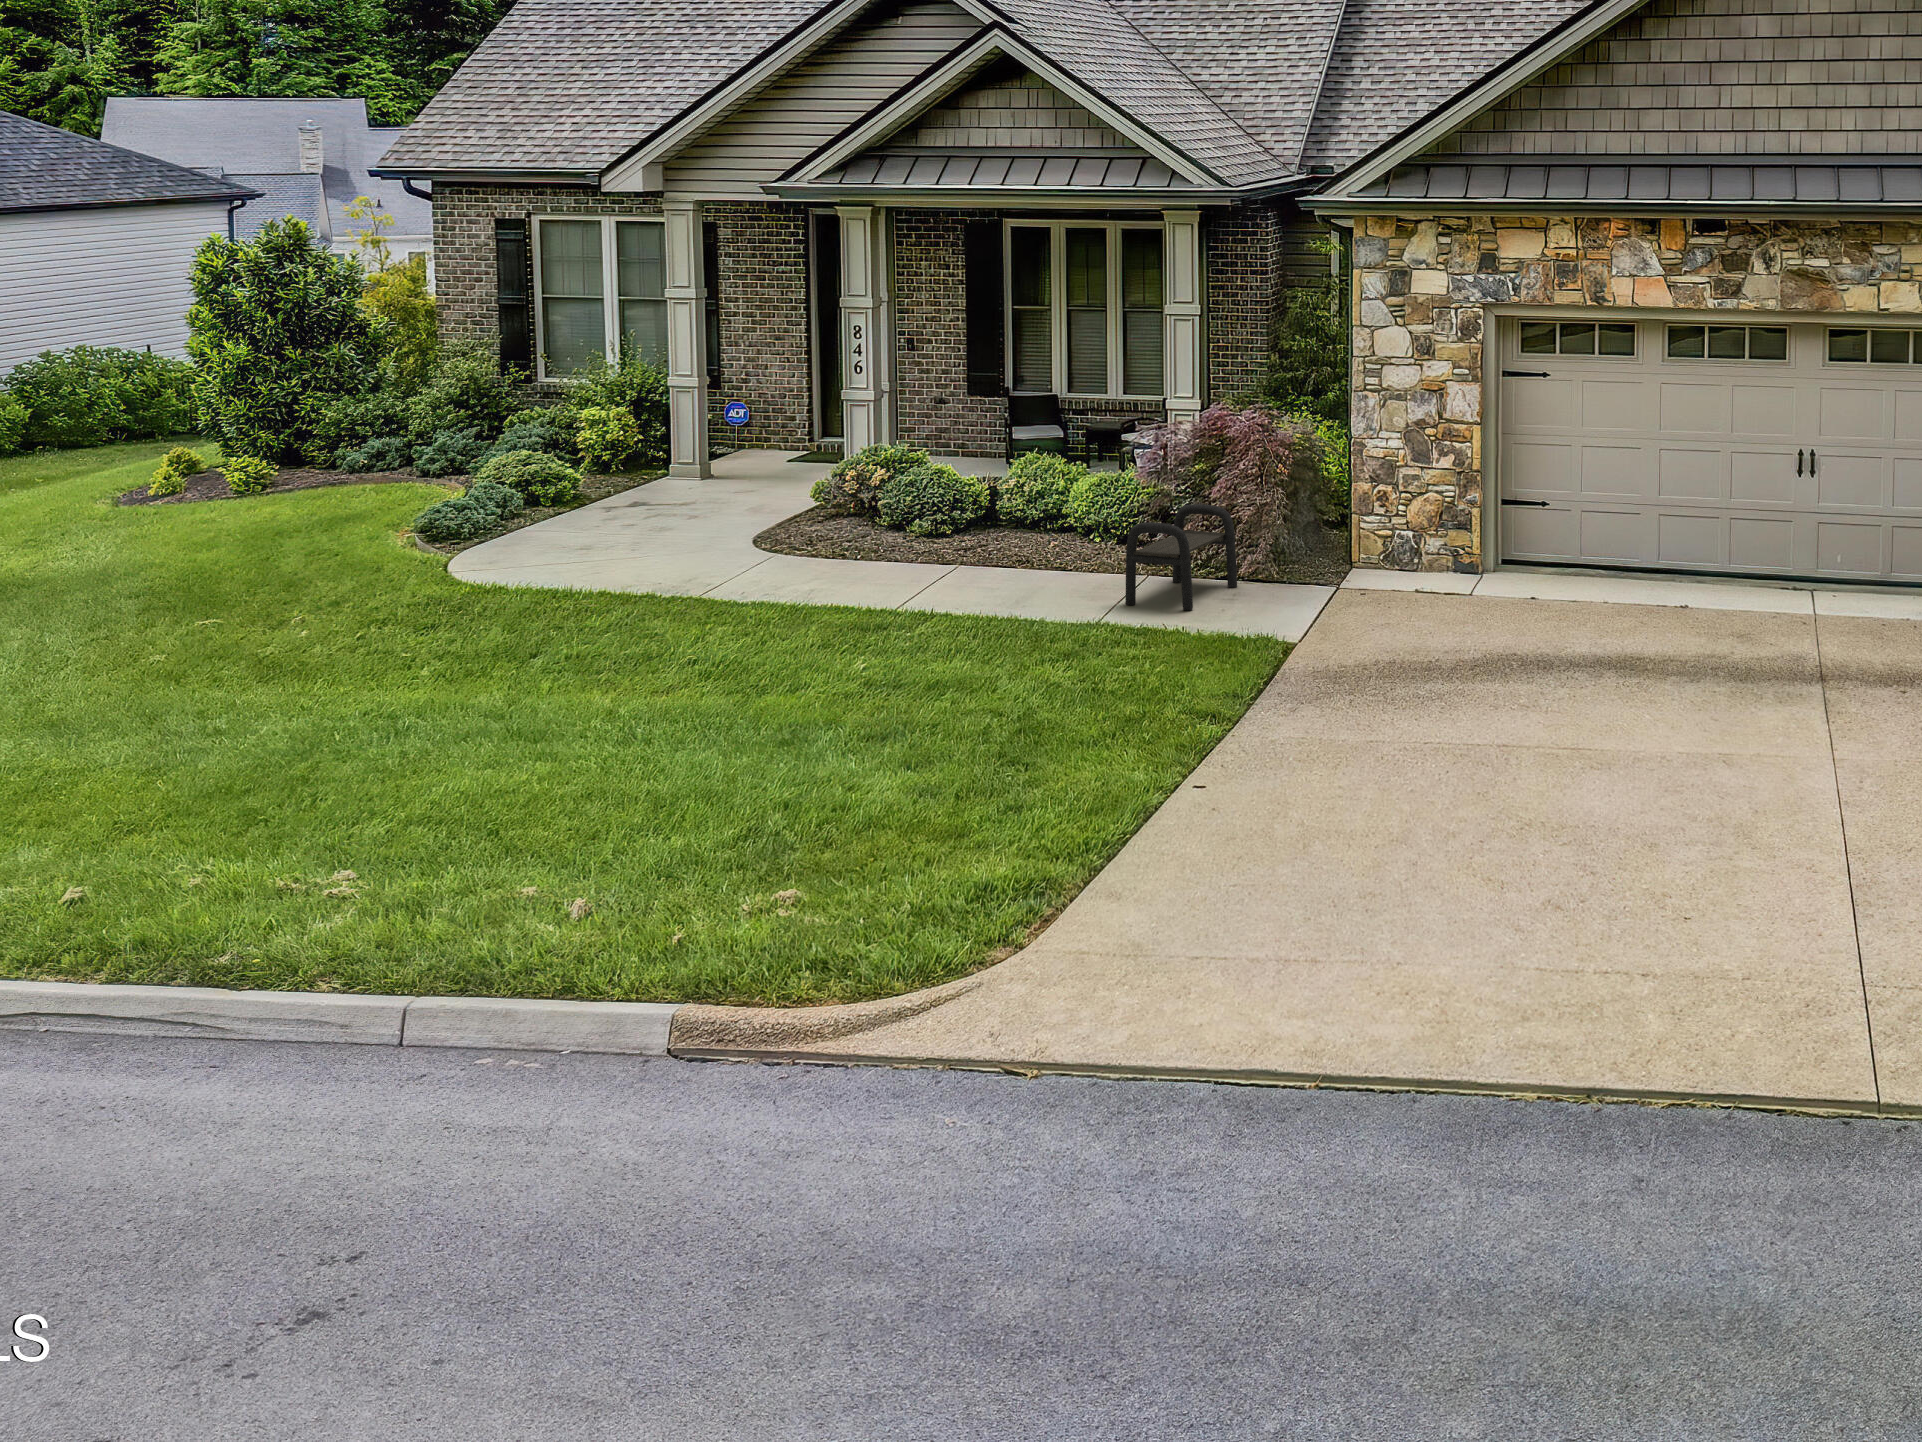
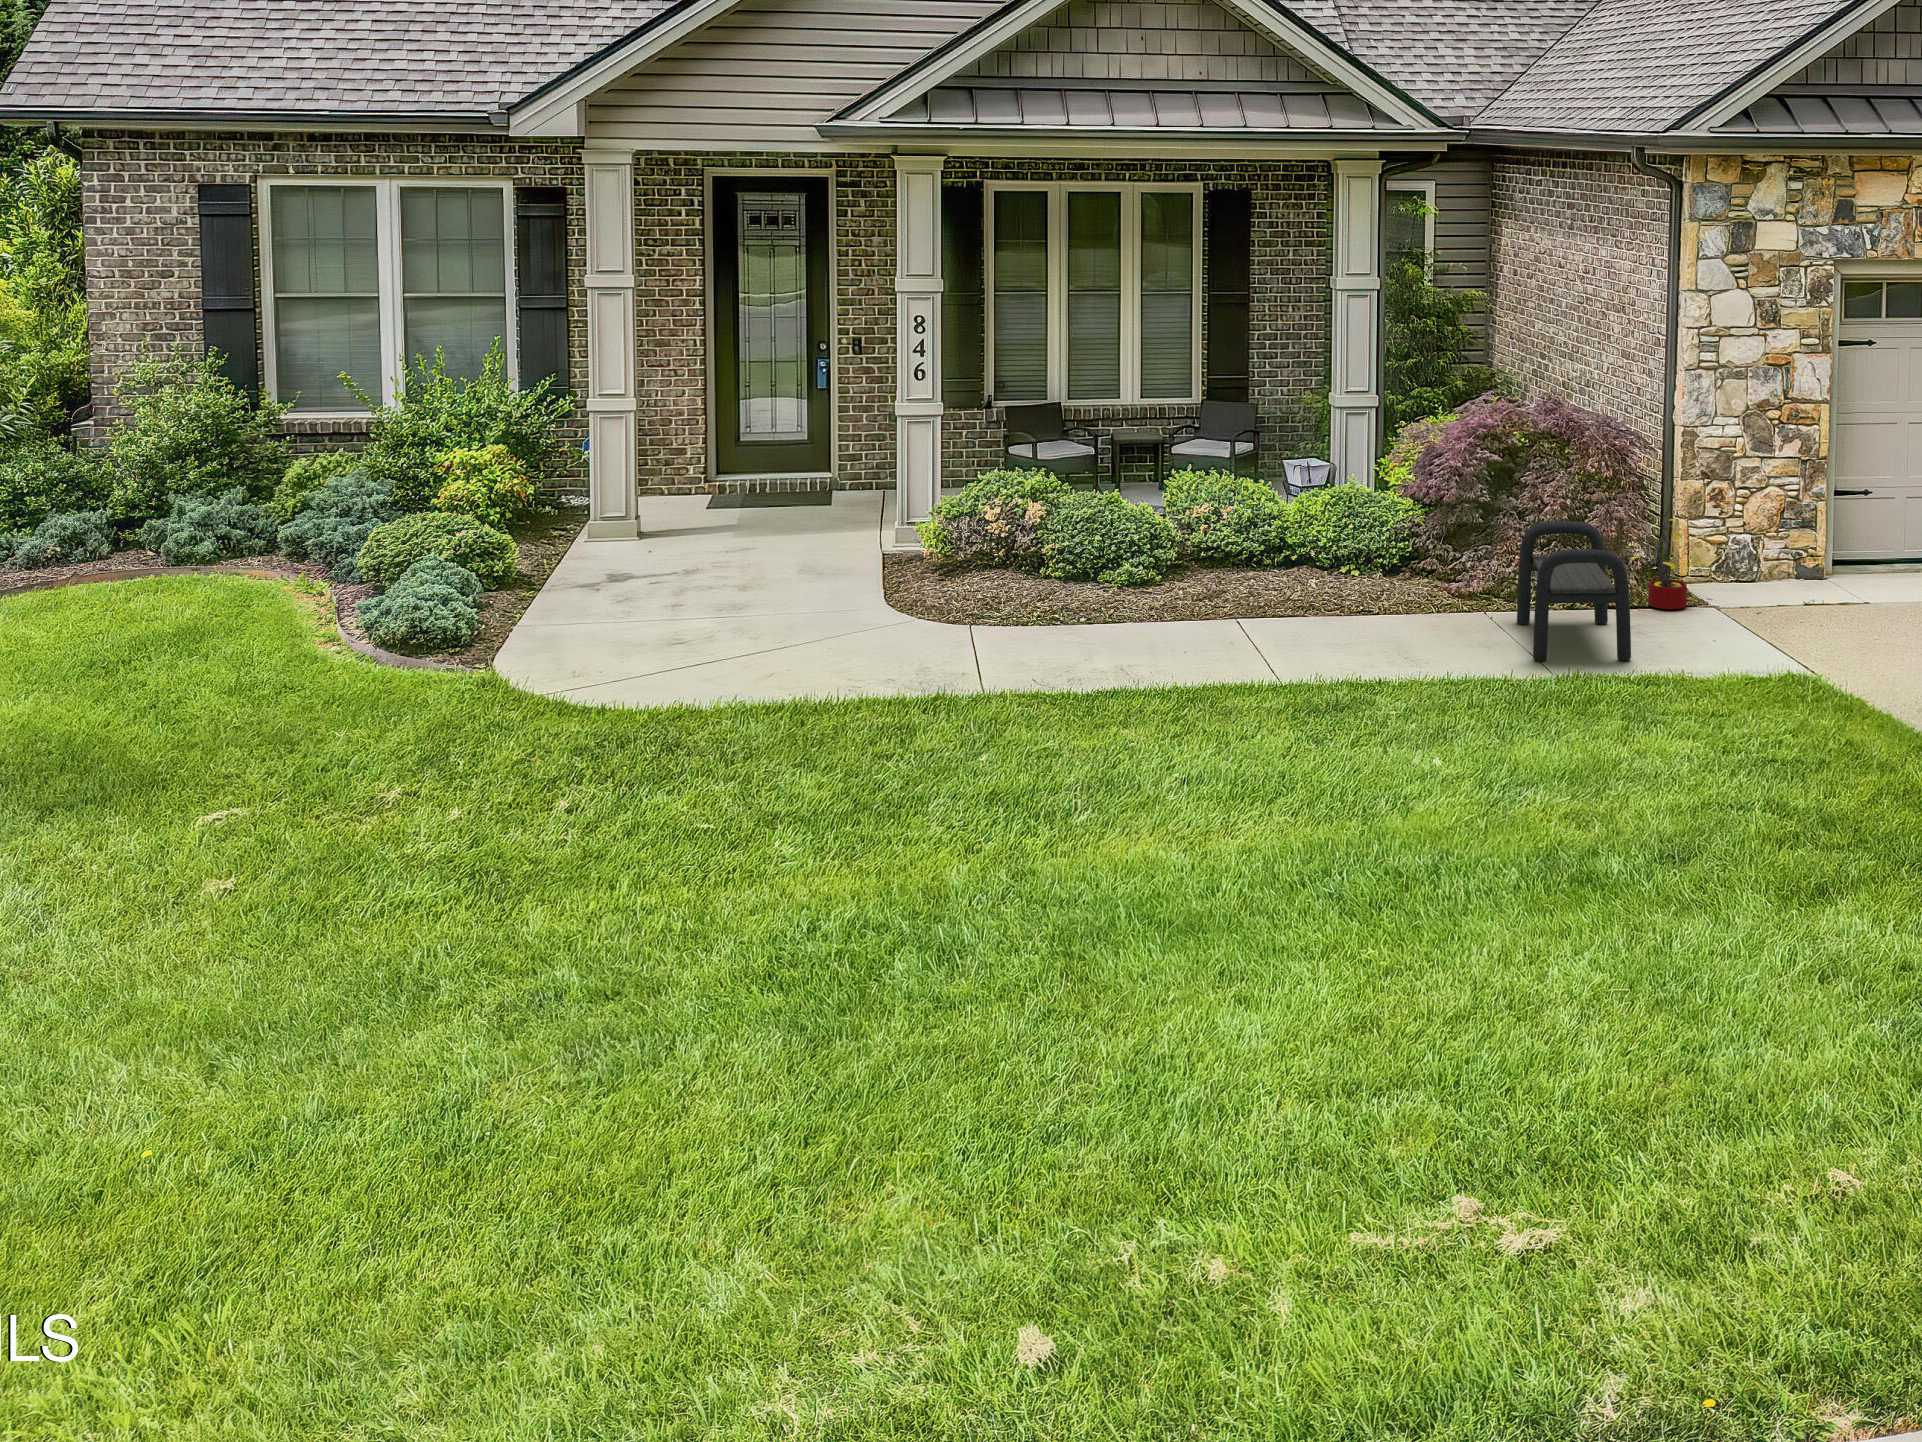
decorative plant: none [1266,502,1344,582] -> present [1631,508,1687,609]

